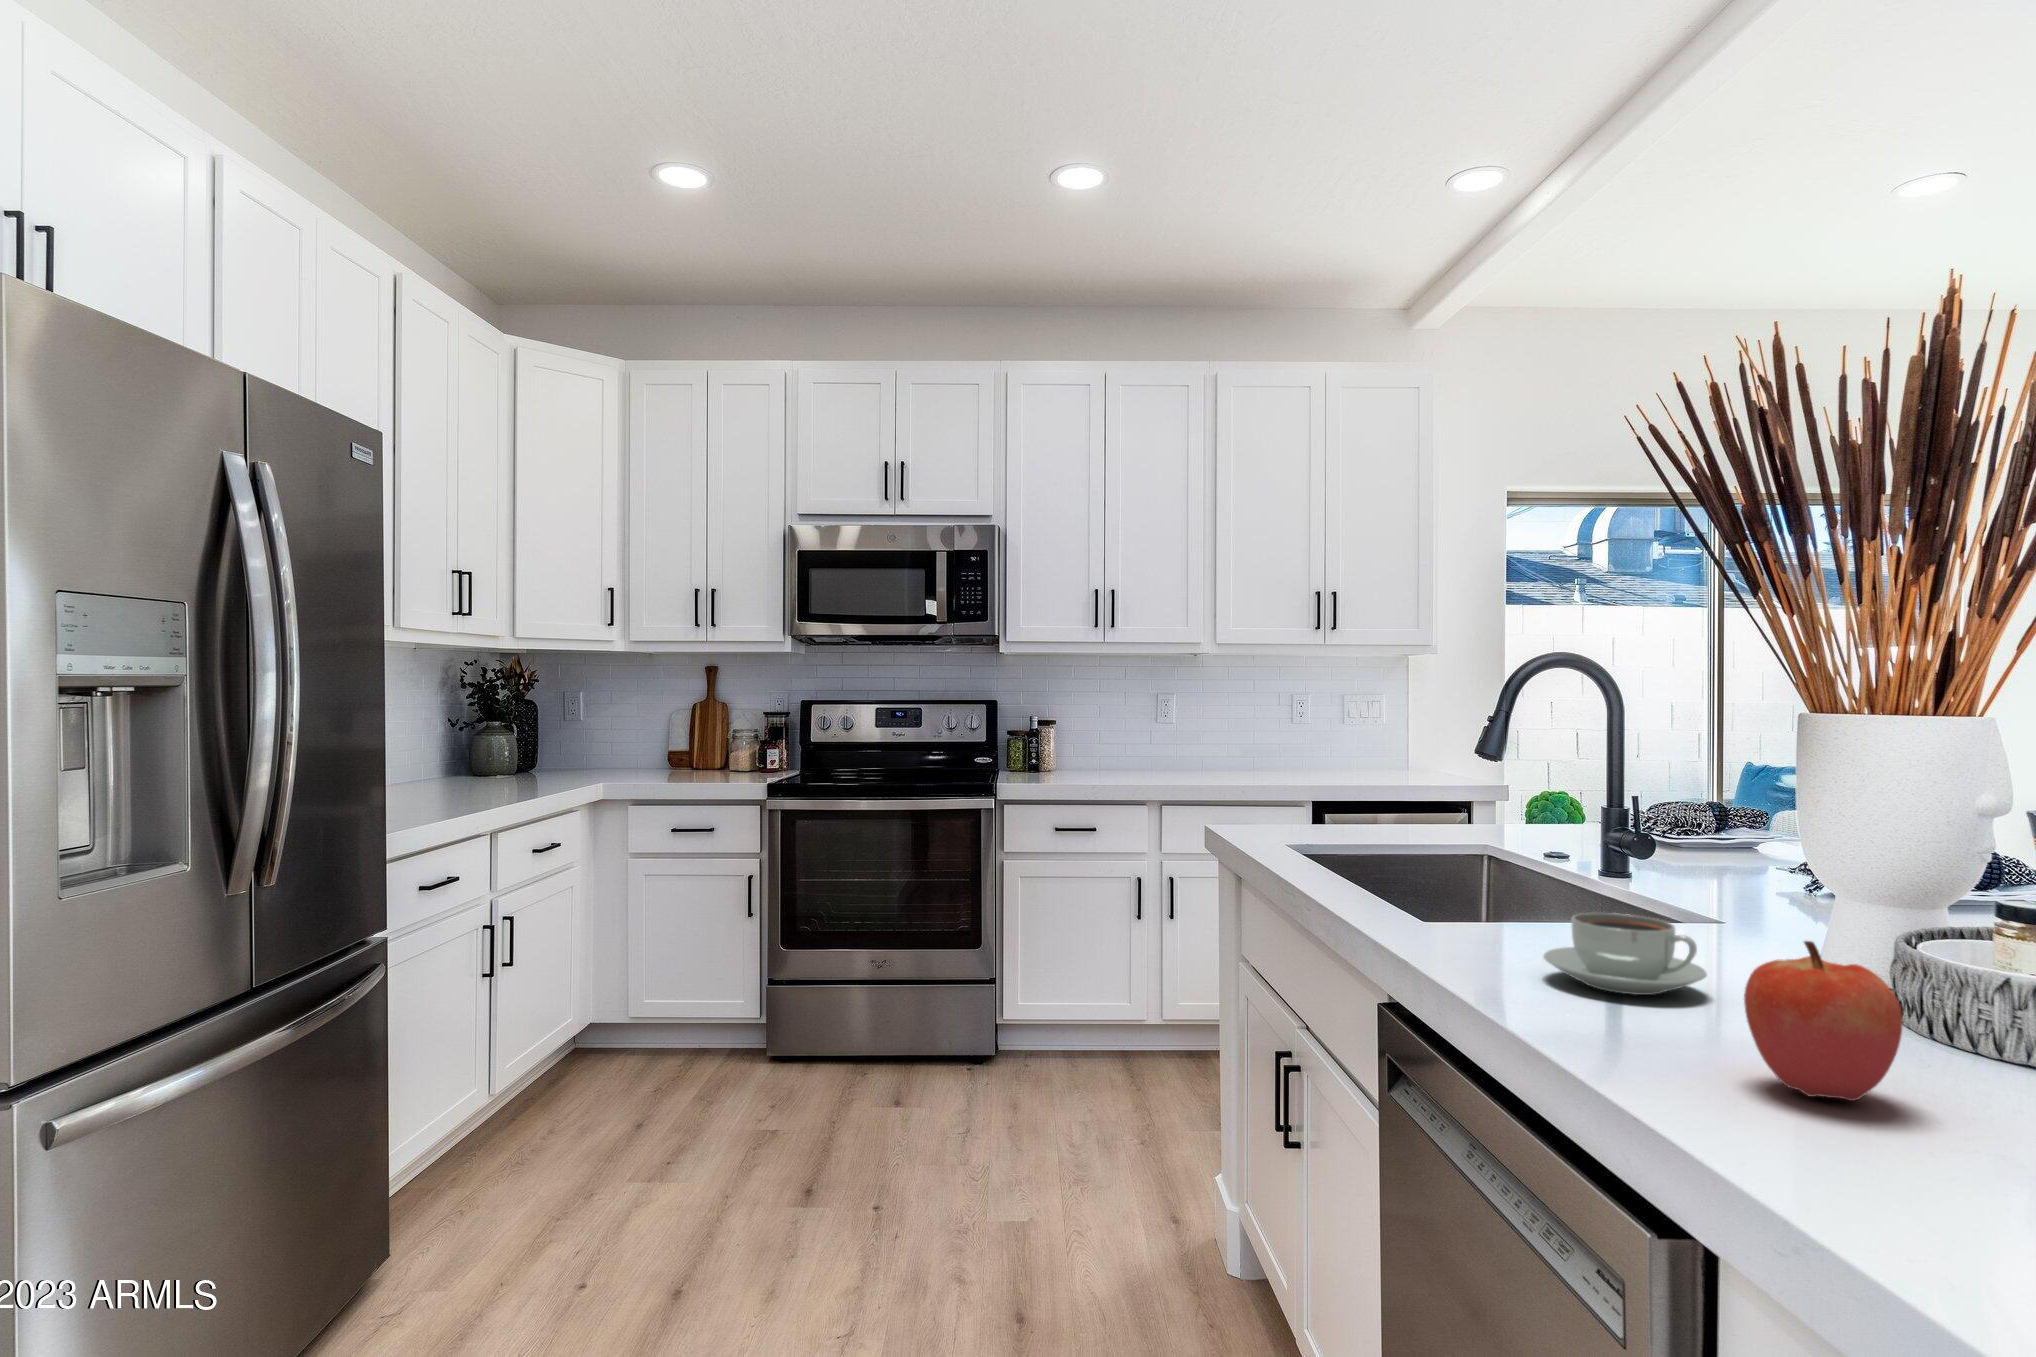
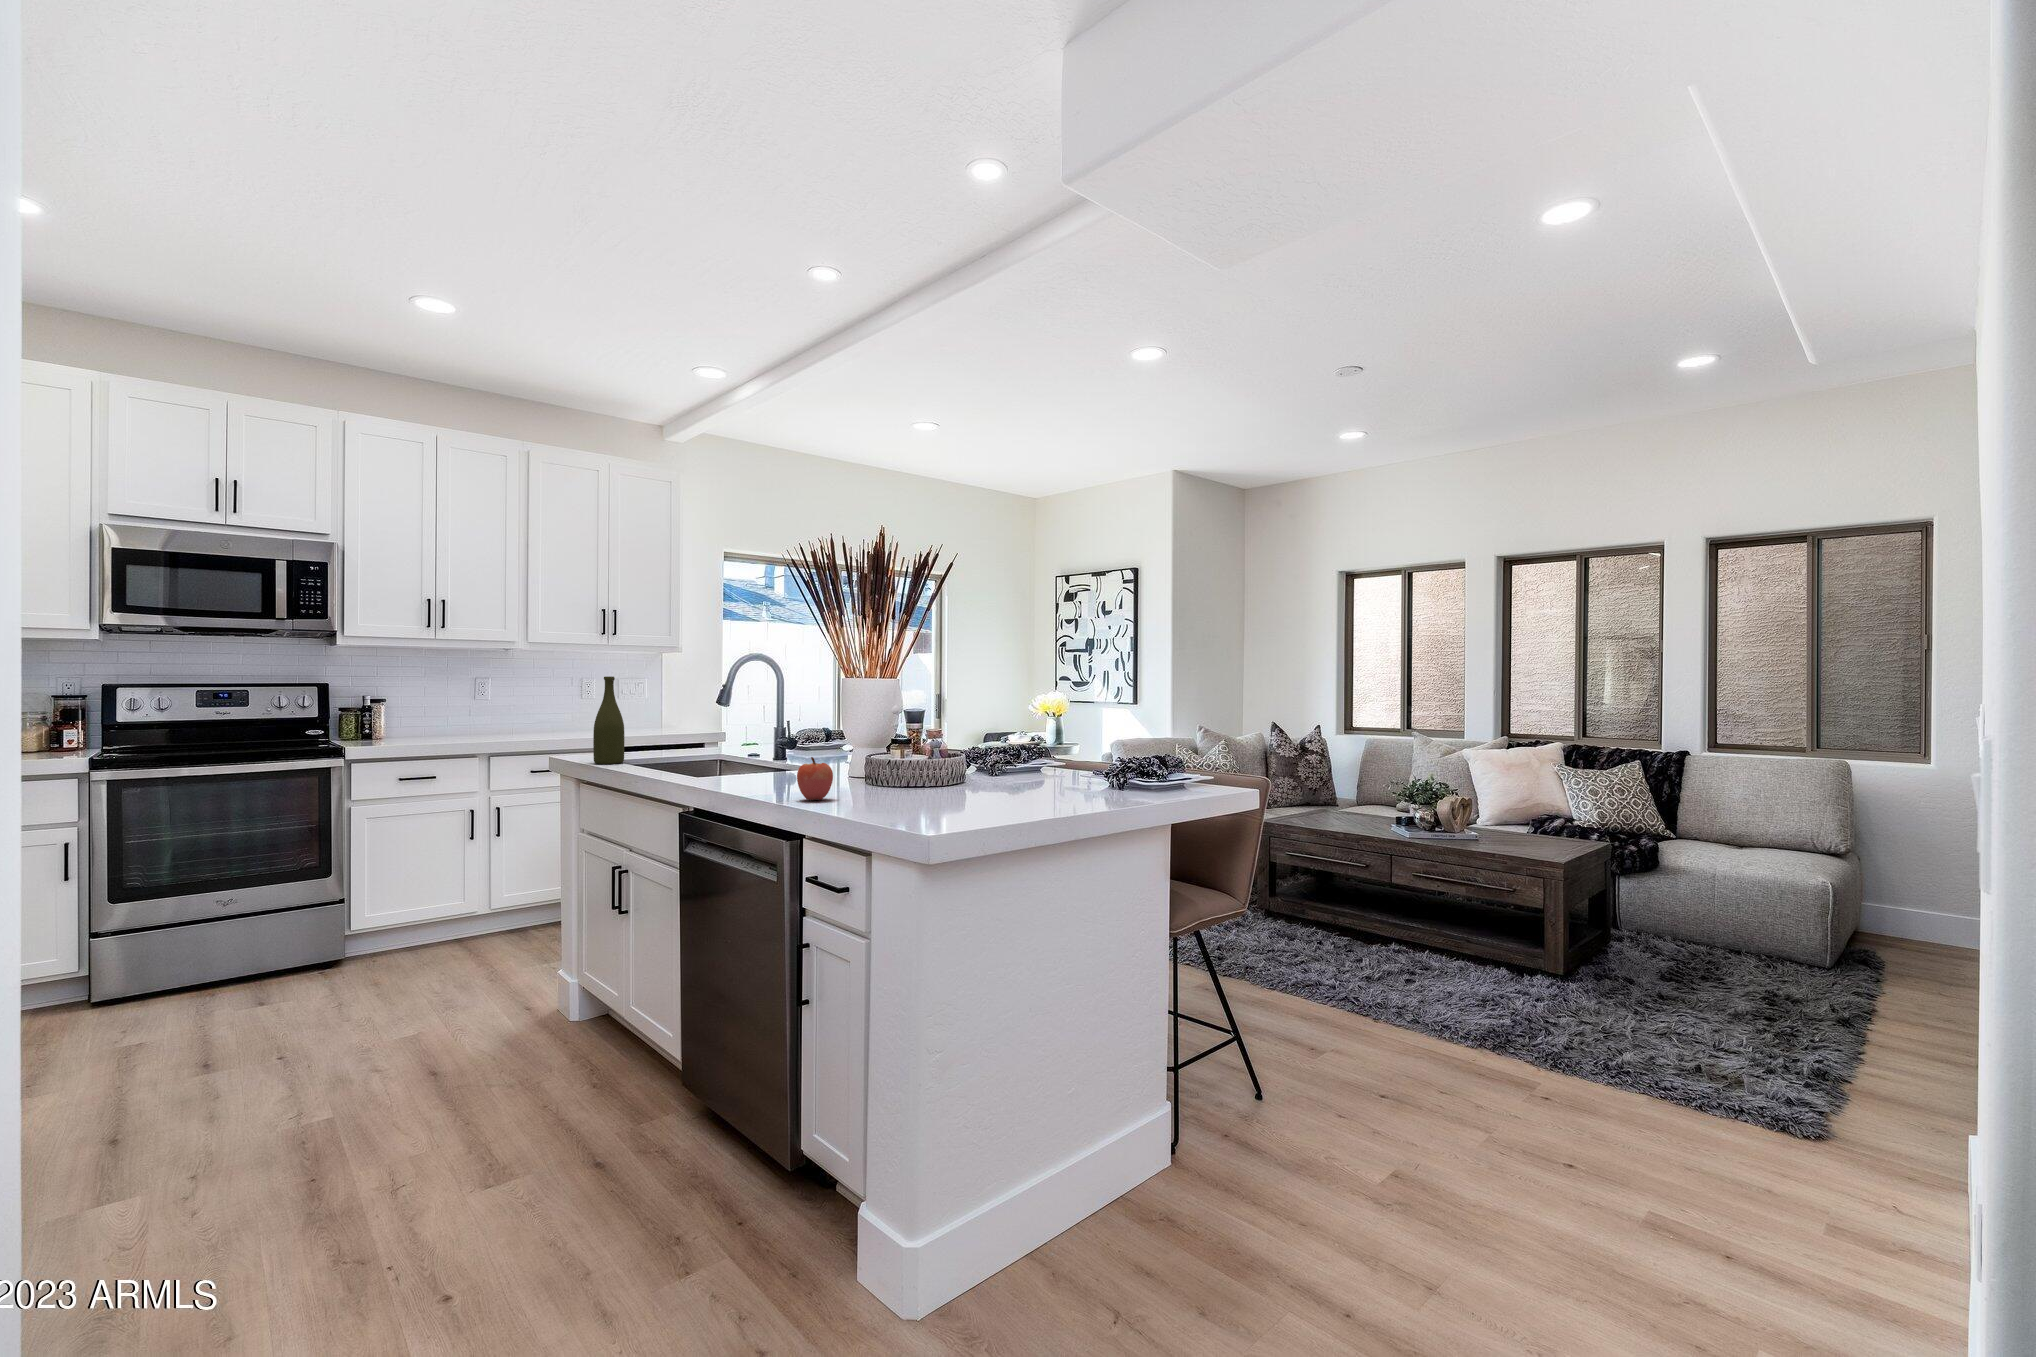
bottle: none [1260,686,1312,843] -> present [593,676,624,764]
coffee cup: present [1543,913,1707,995] -> none [743,765,795,790]

